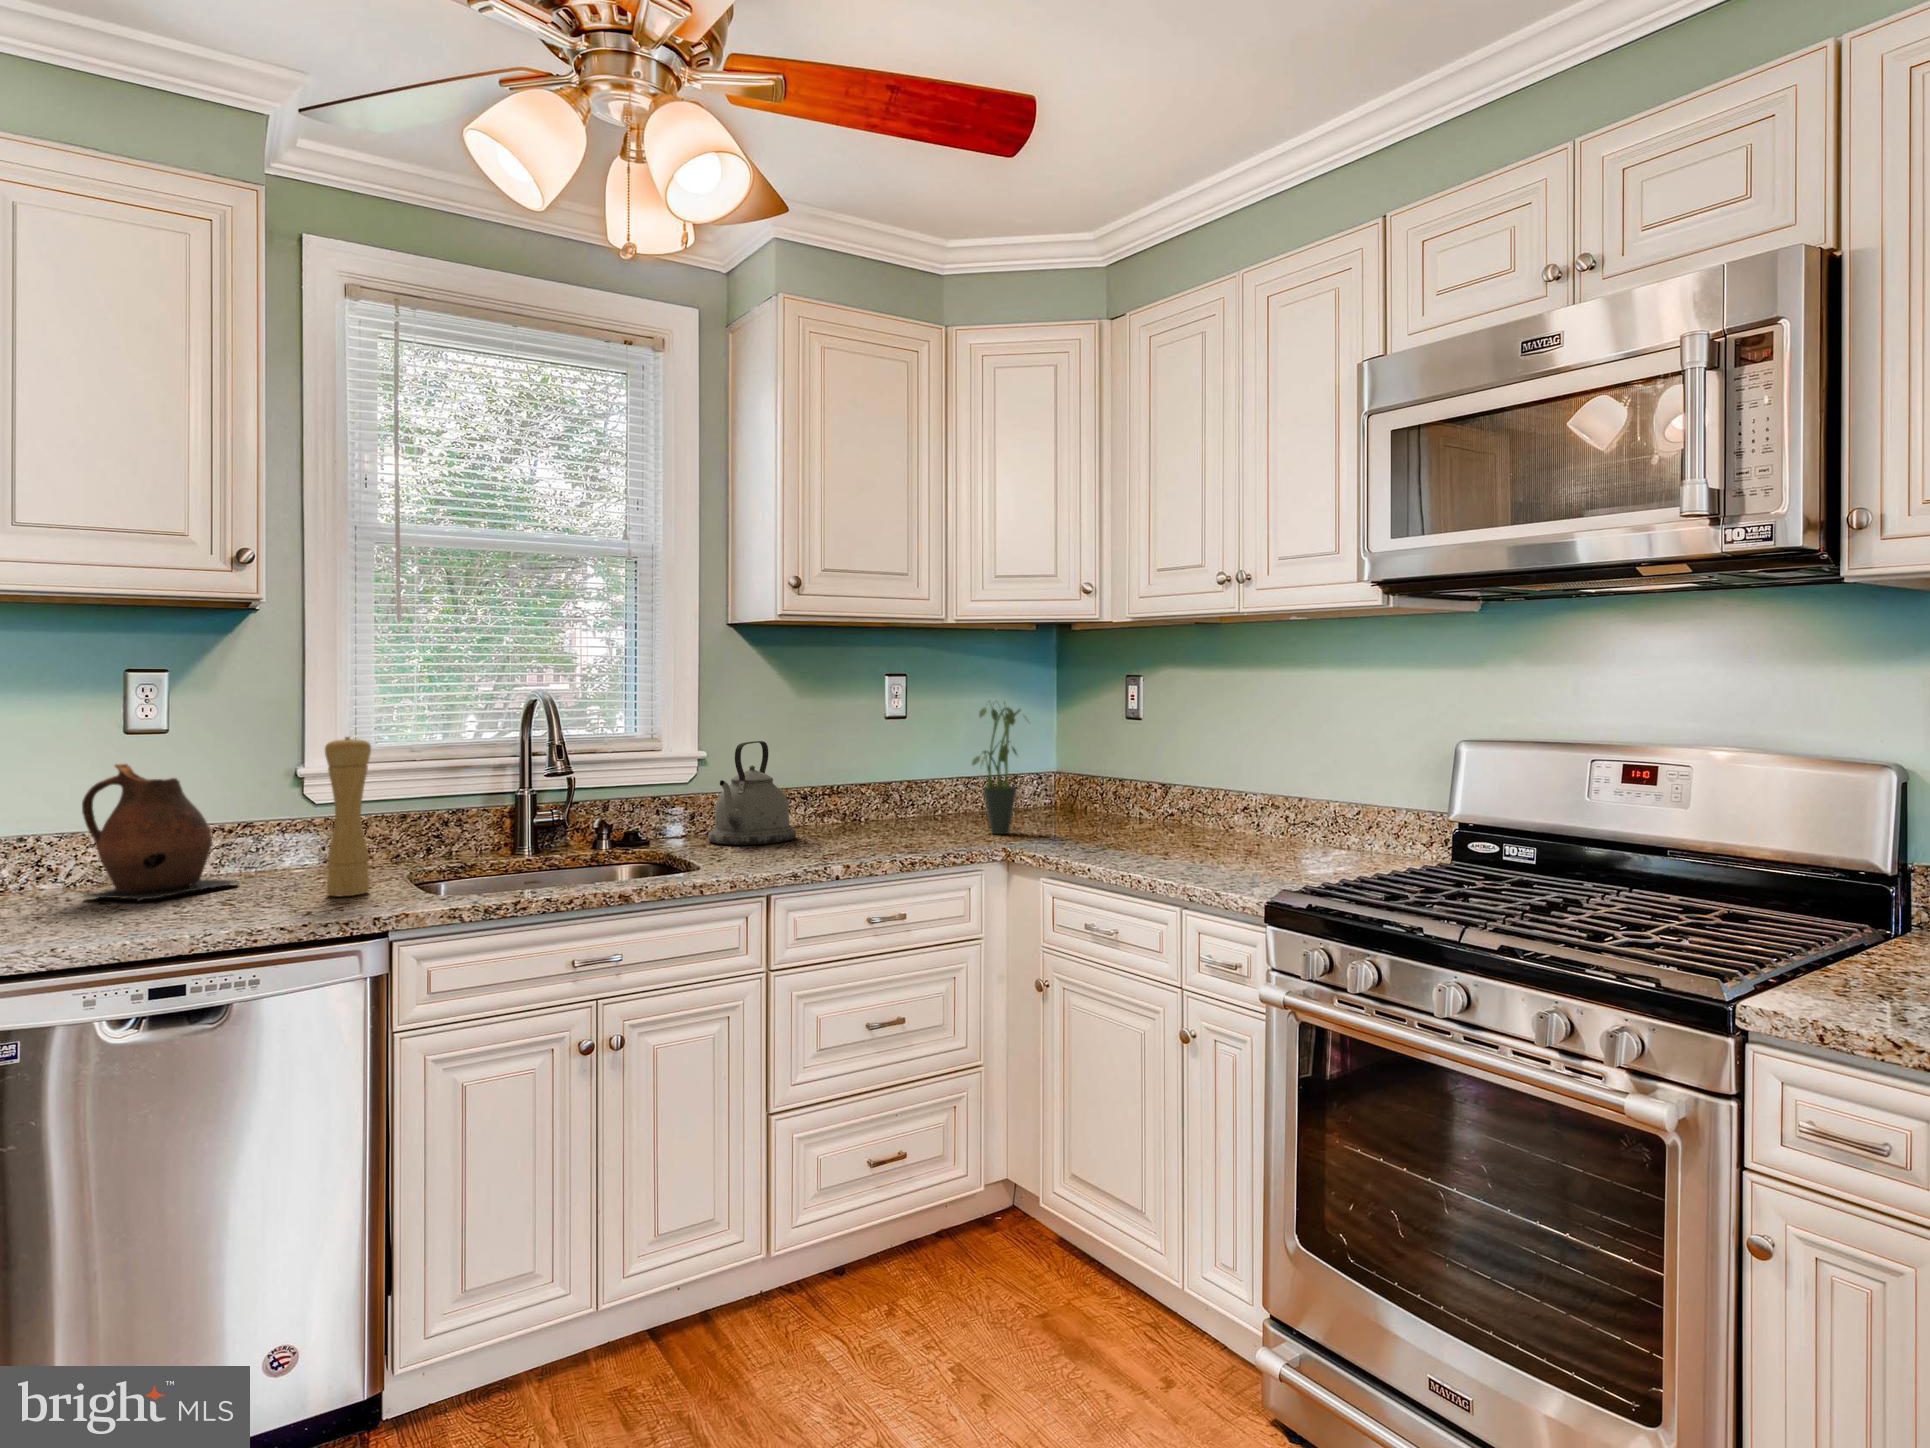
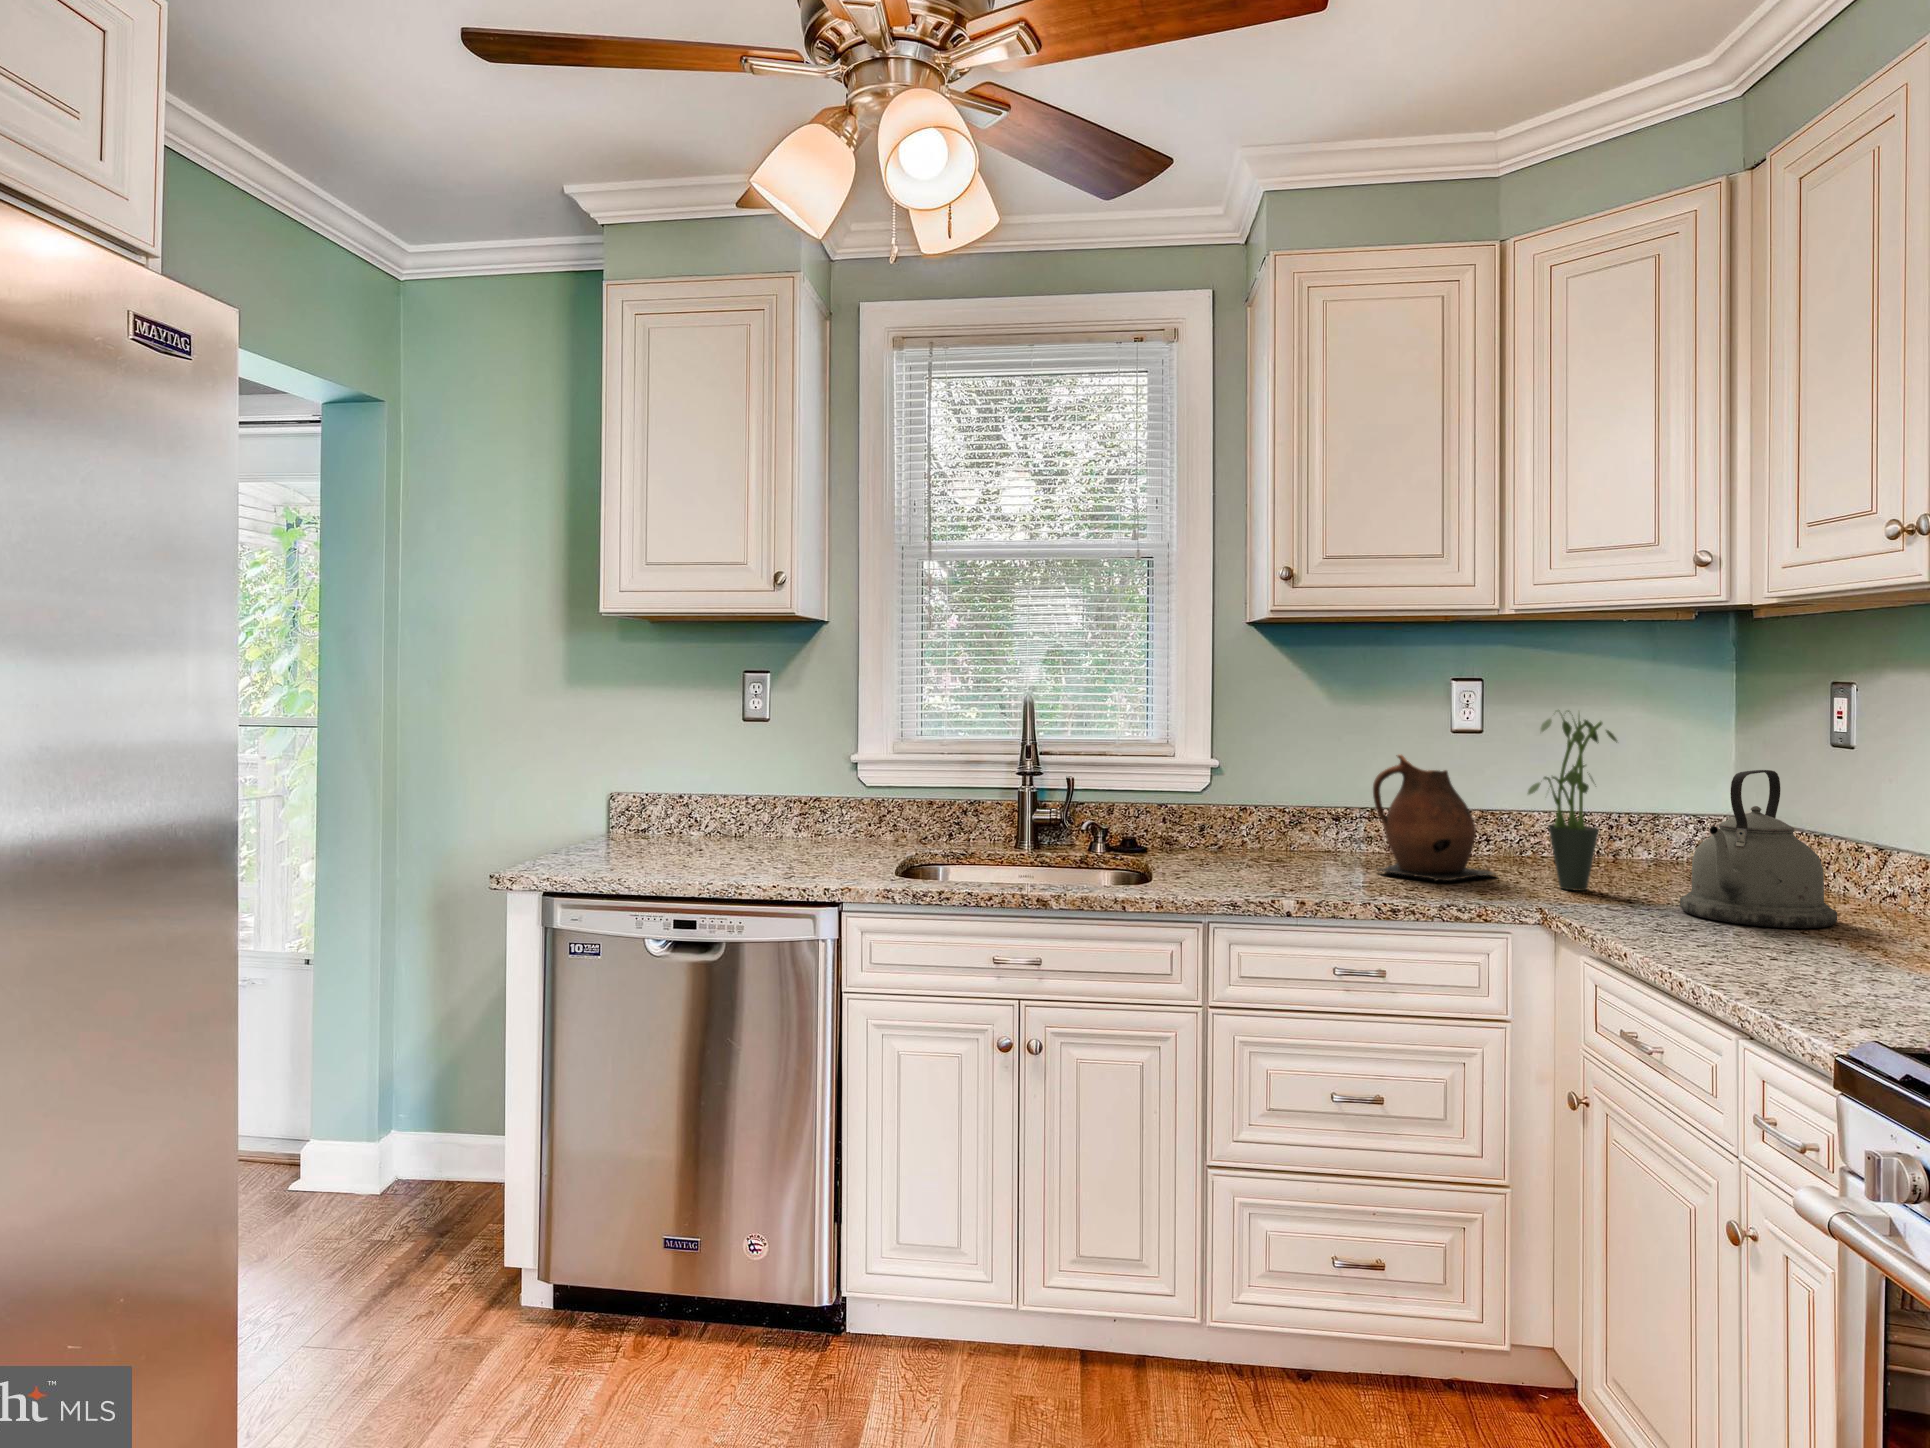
pepper mill: present [325,737,371,897] -> none [829,729,862,867]
kettle: present [708,741,796,845] -> present [1680,770,1837,928]
ceramic pitcher: present [82,764,237,901] -> present [1373,755,1494,881]

